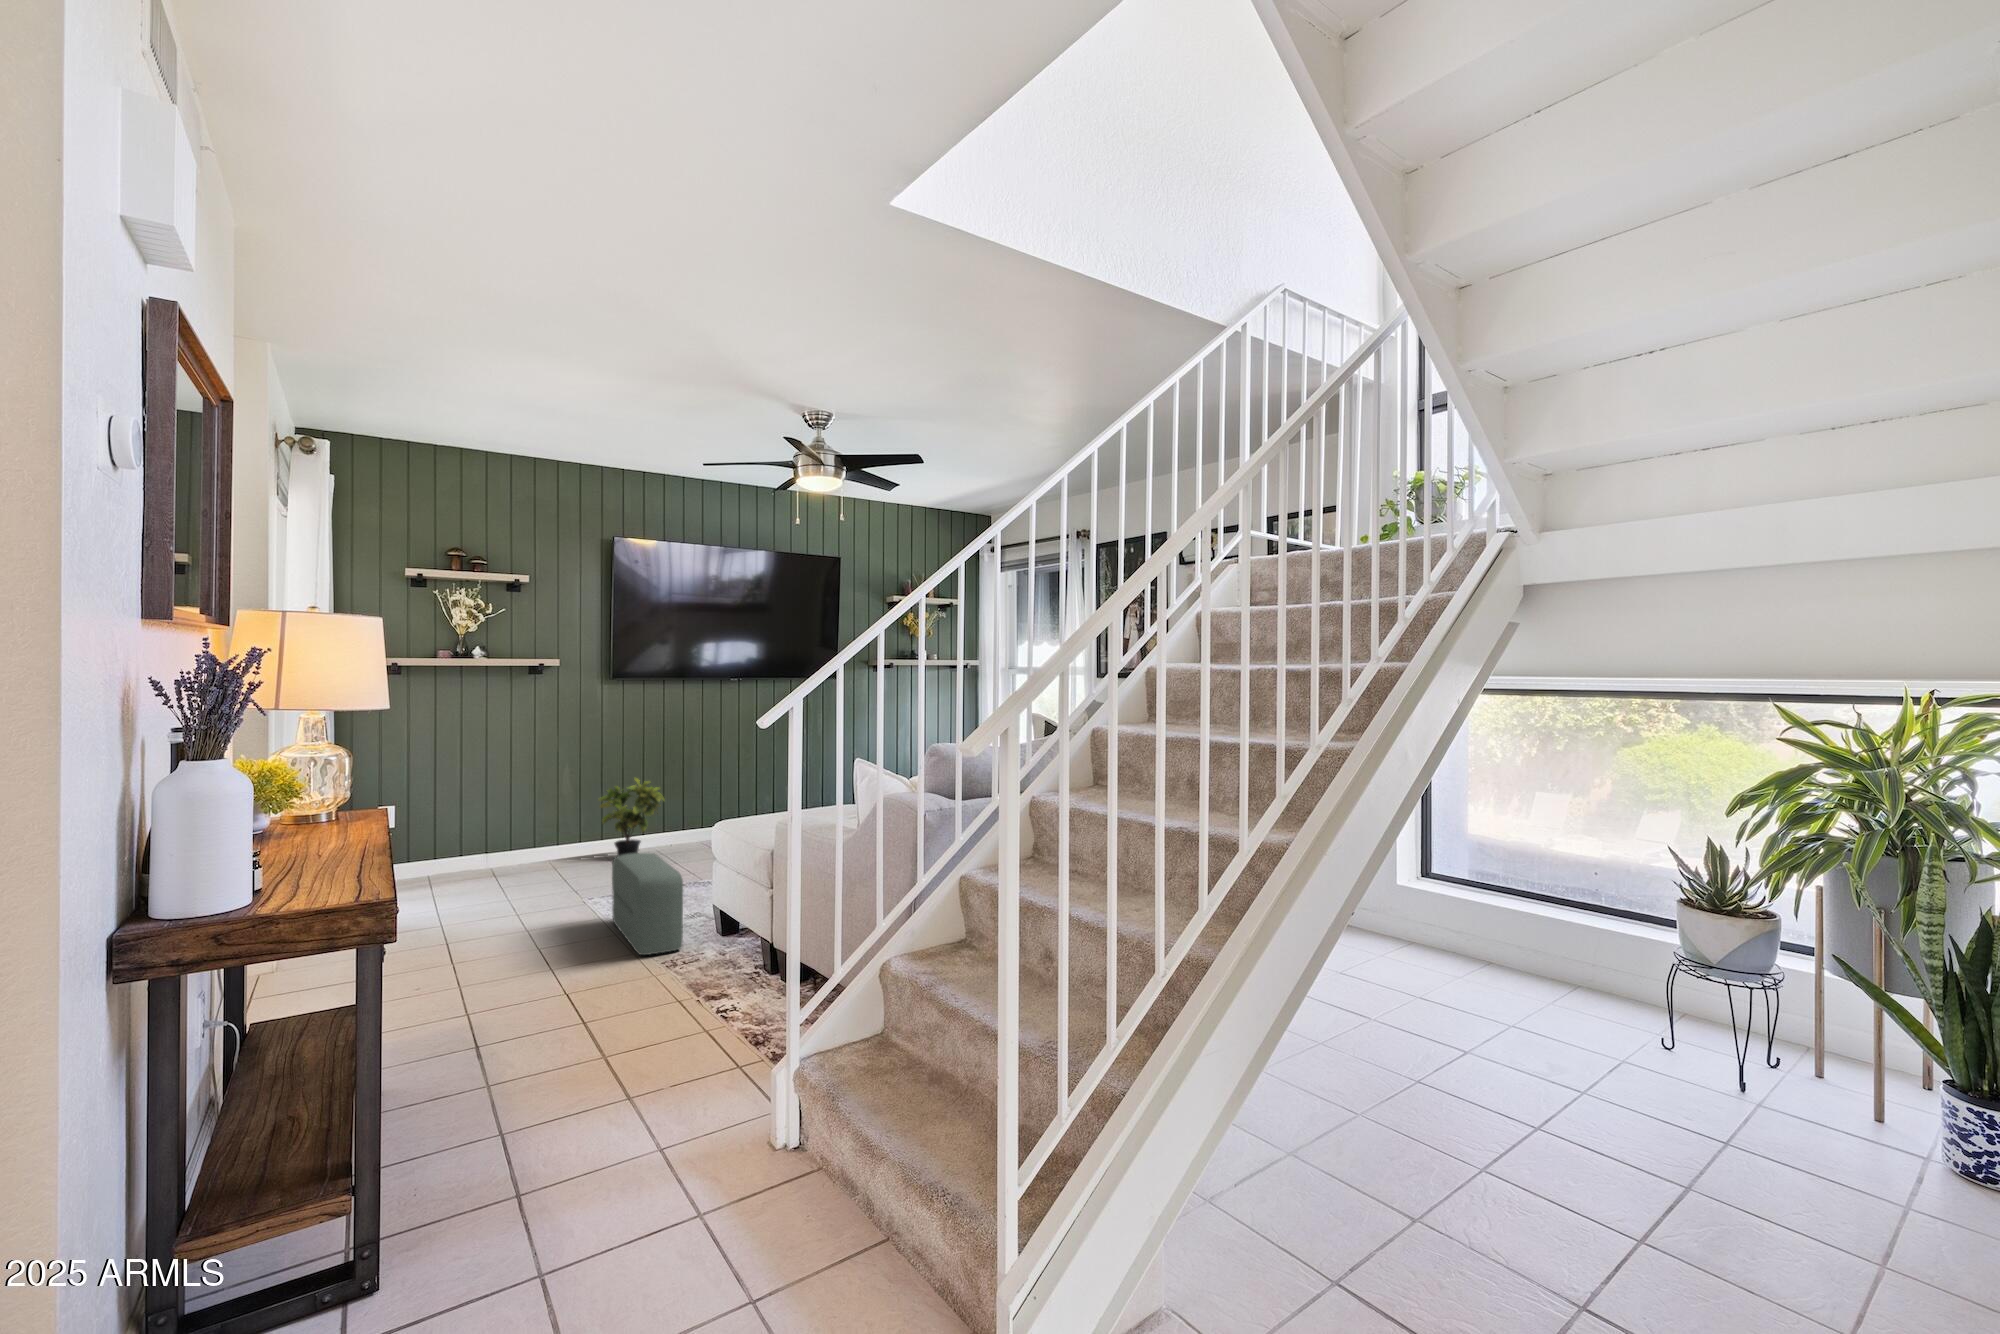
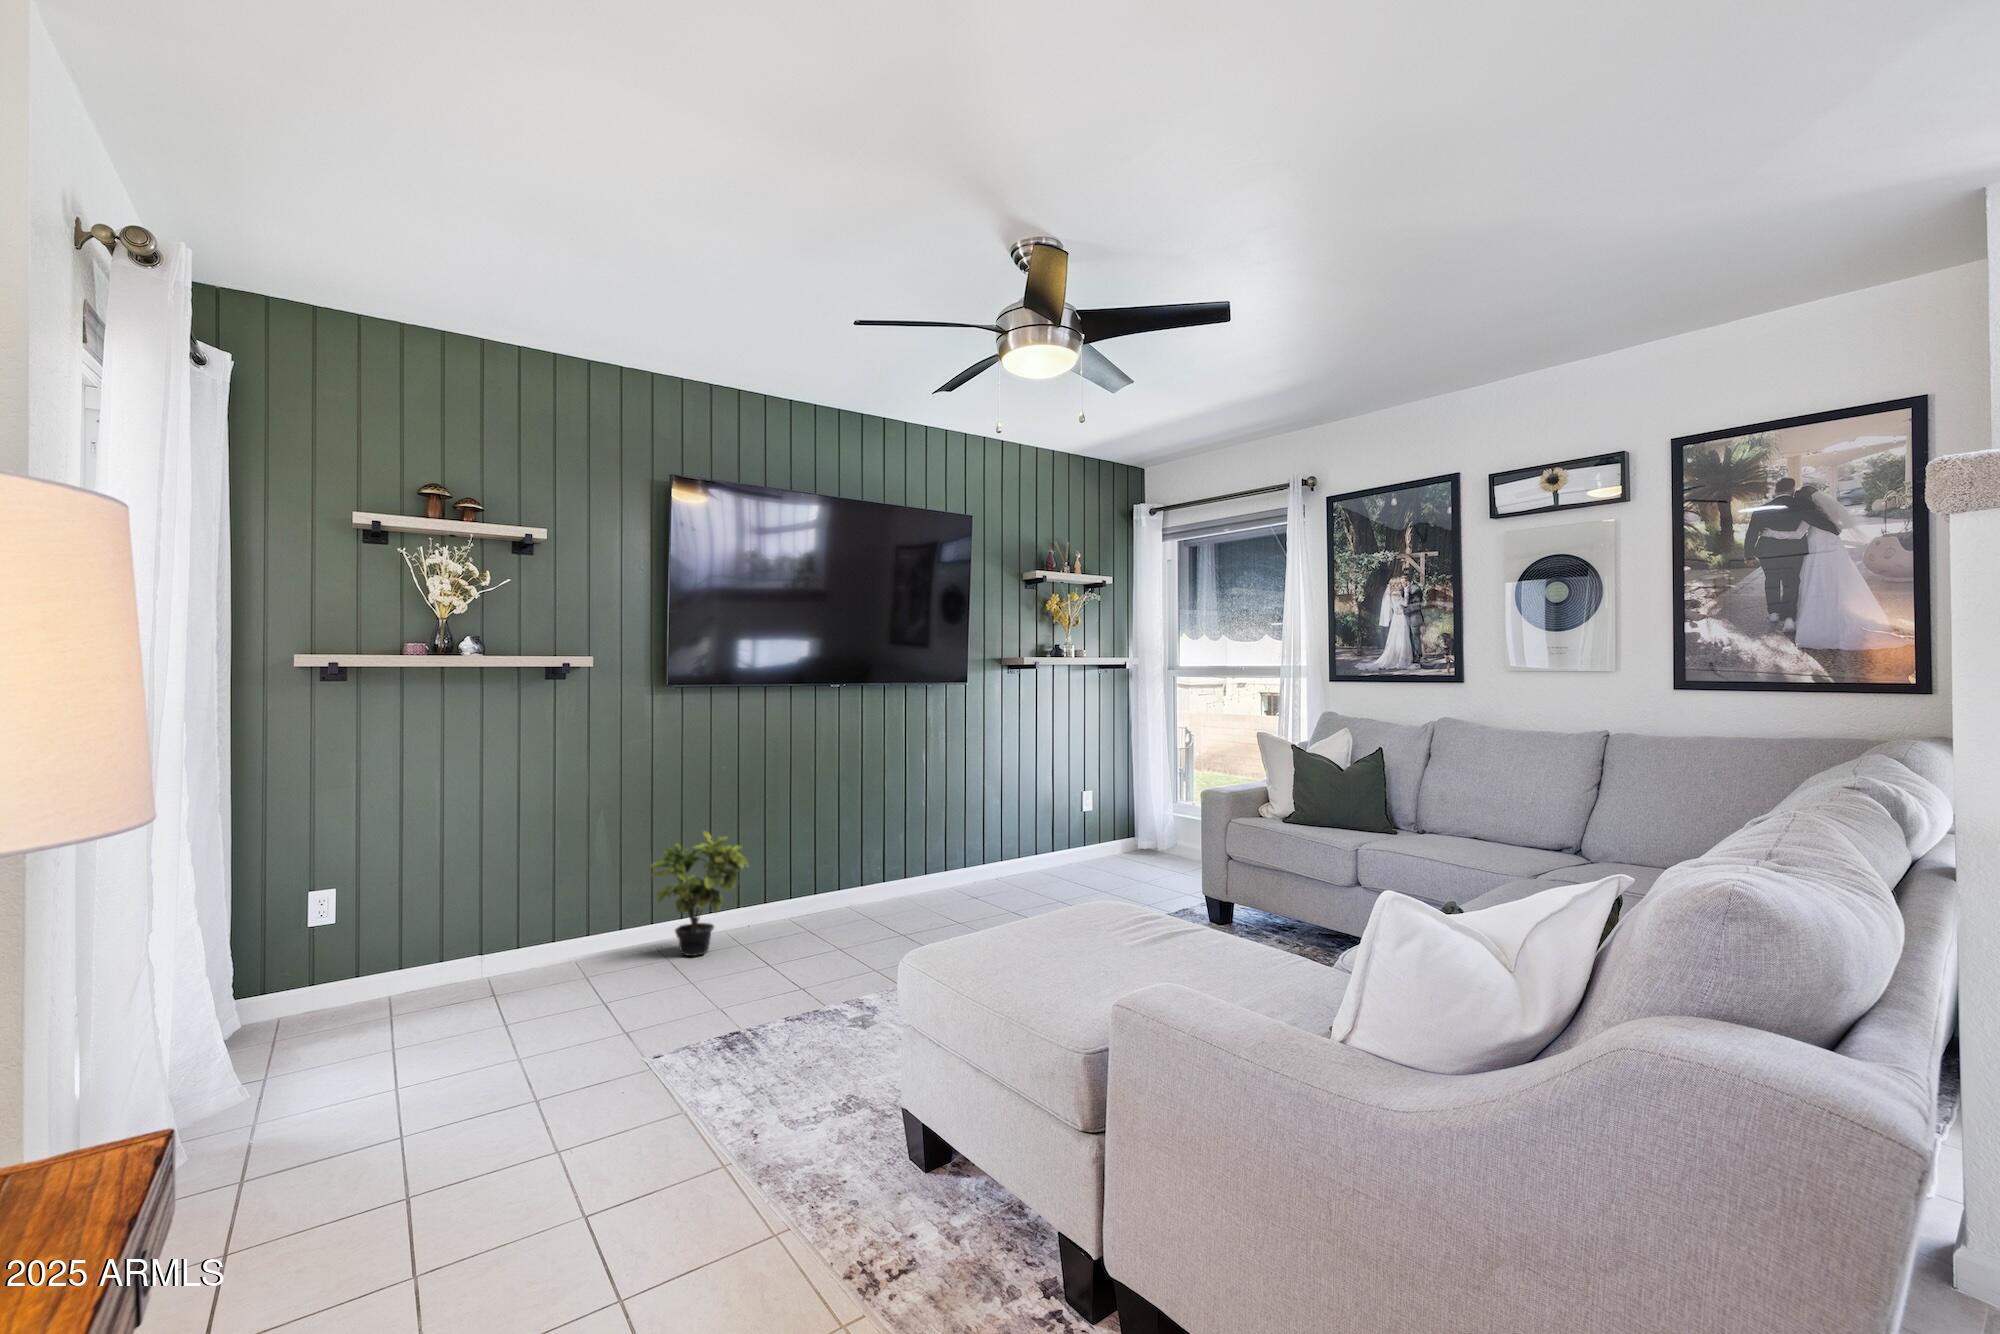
pouf: present [612,853,683,955] -> none [711,997,872,1248]

